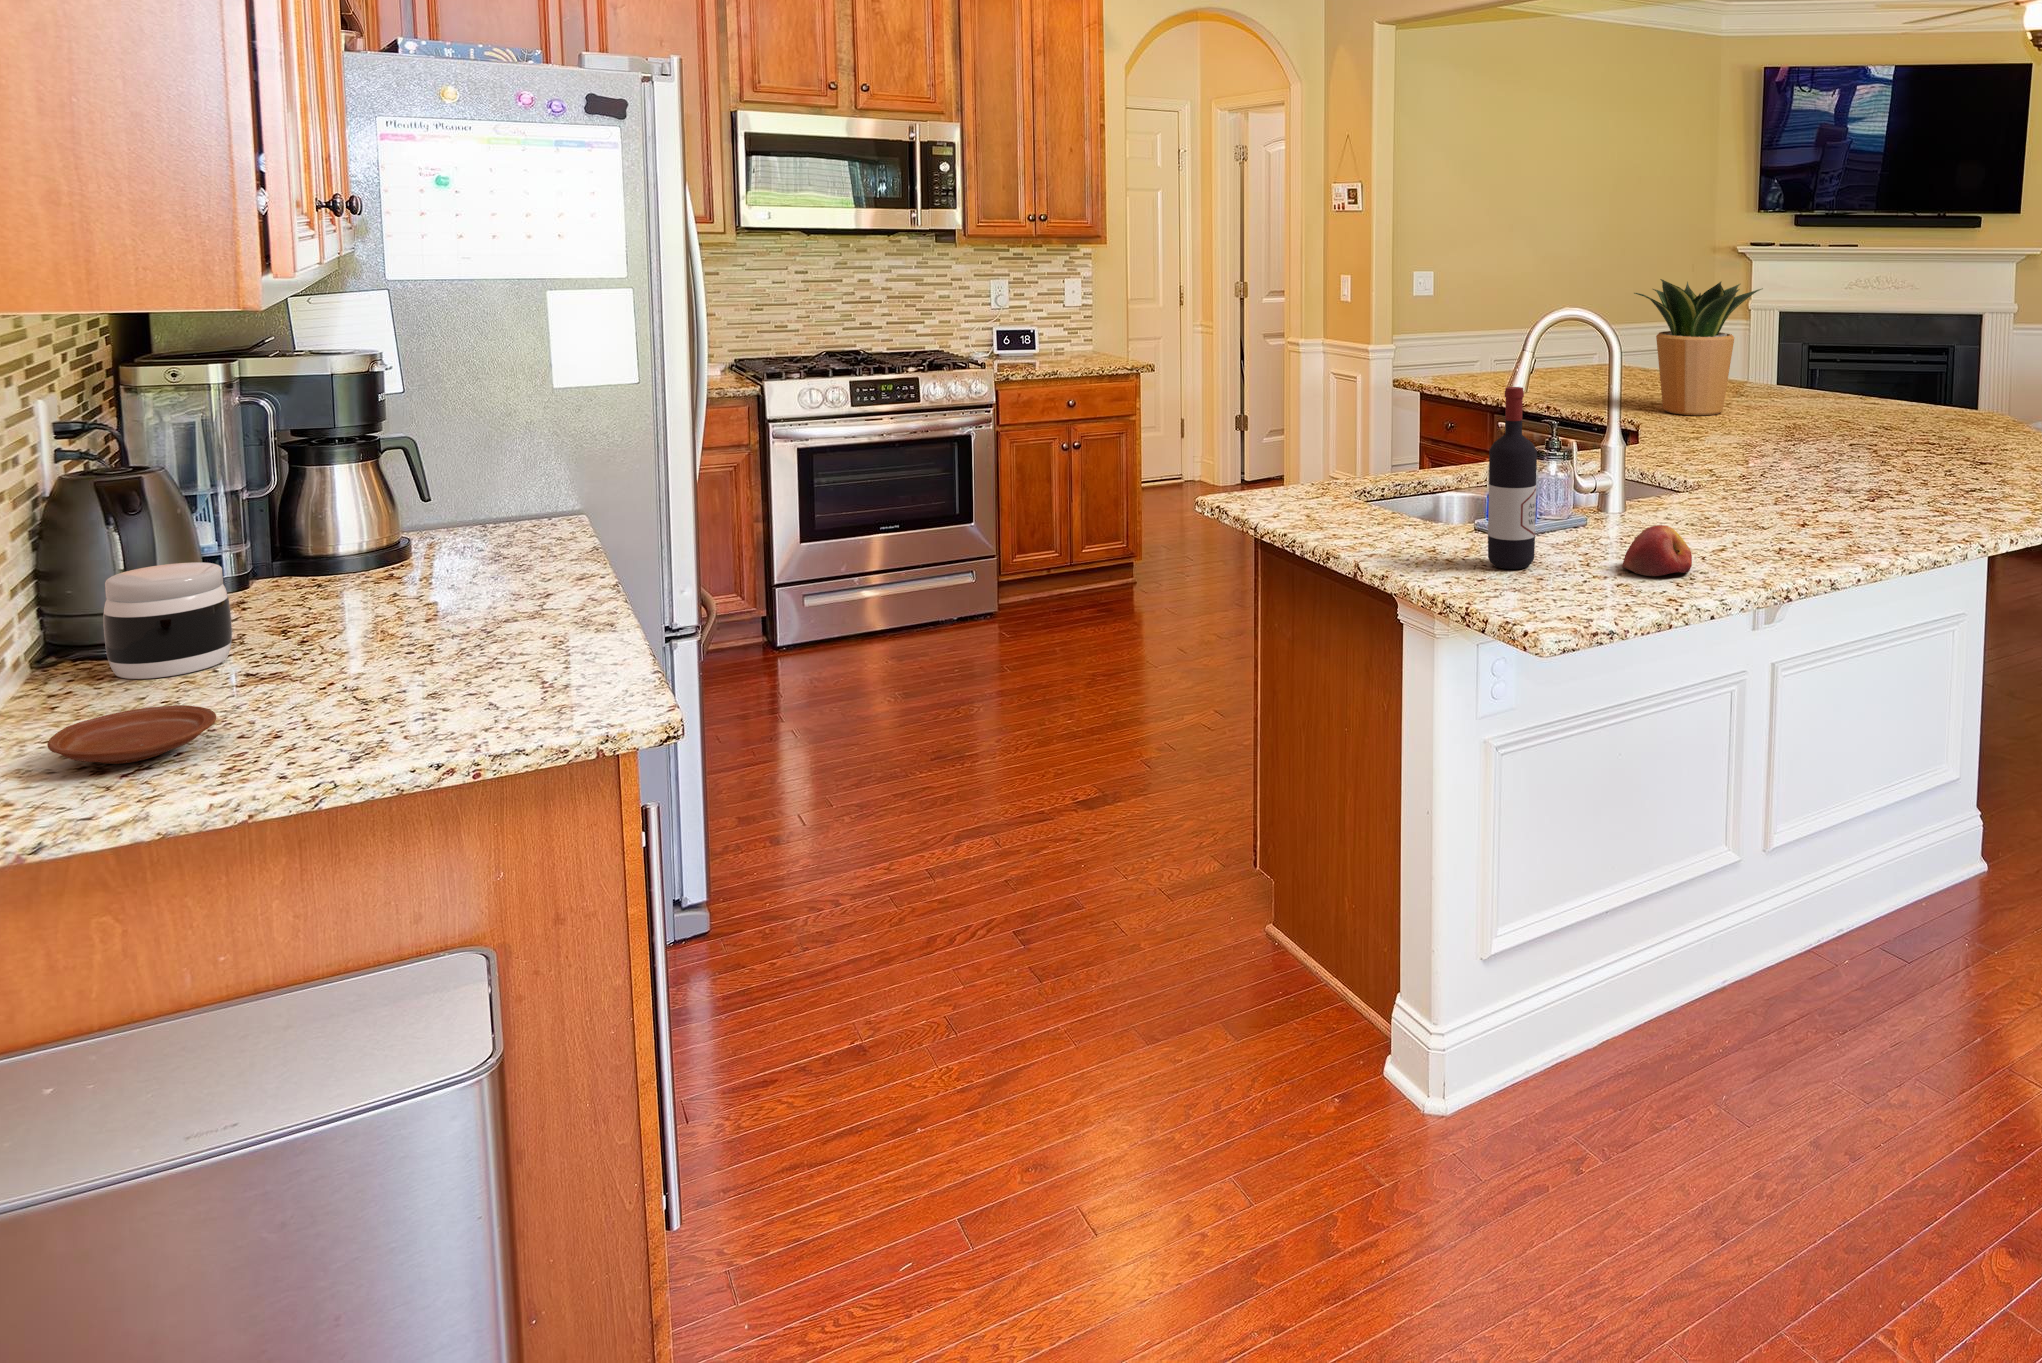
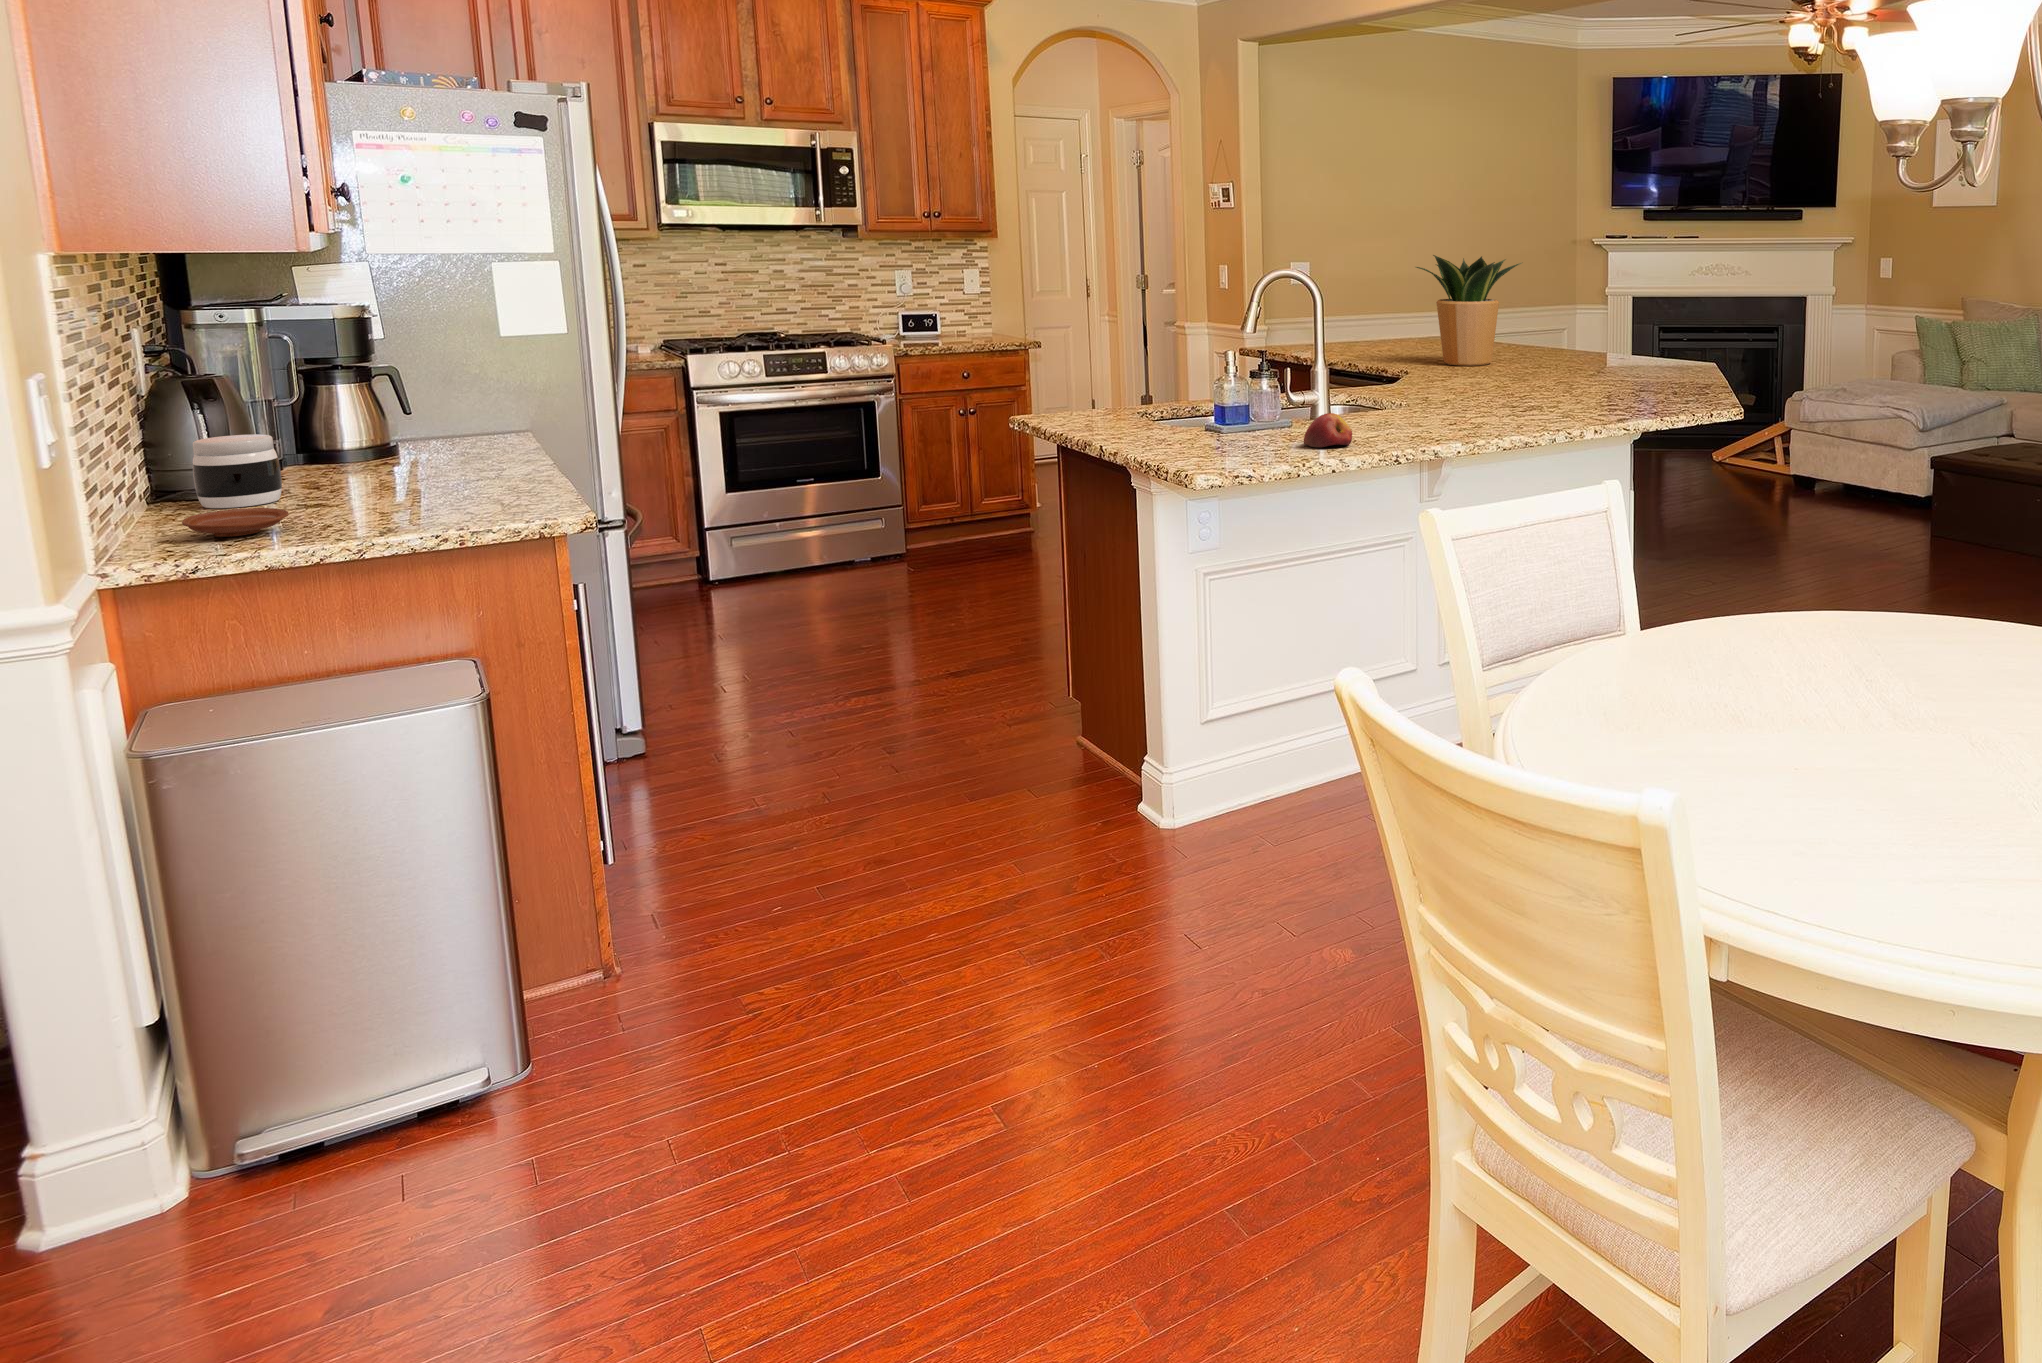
wine bottle: present [1488,387,1537,569] -> none [1206,316,1243,447]

